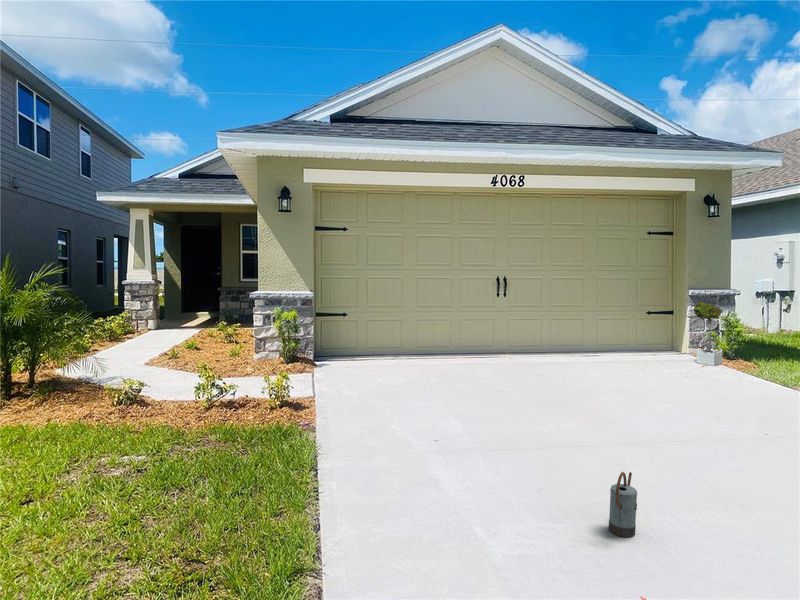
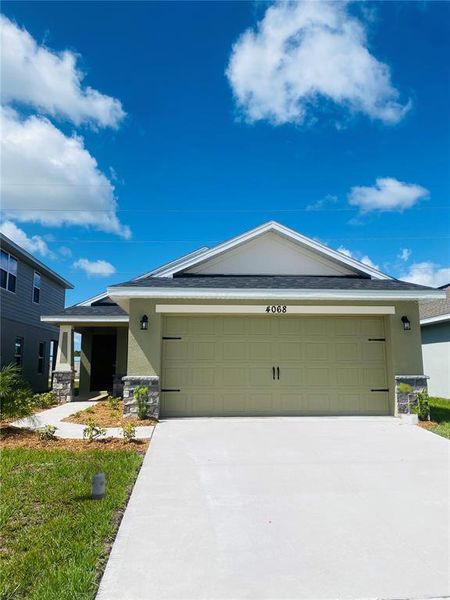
watering can: present [609,472,637,537] -> present [86,465,111,499]

